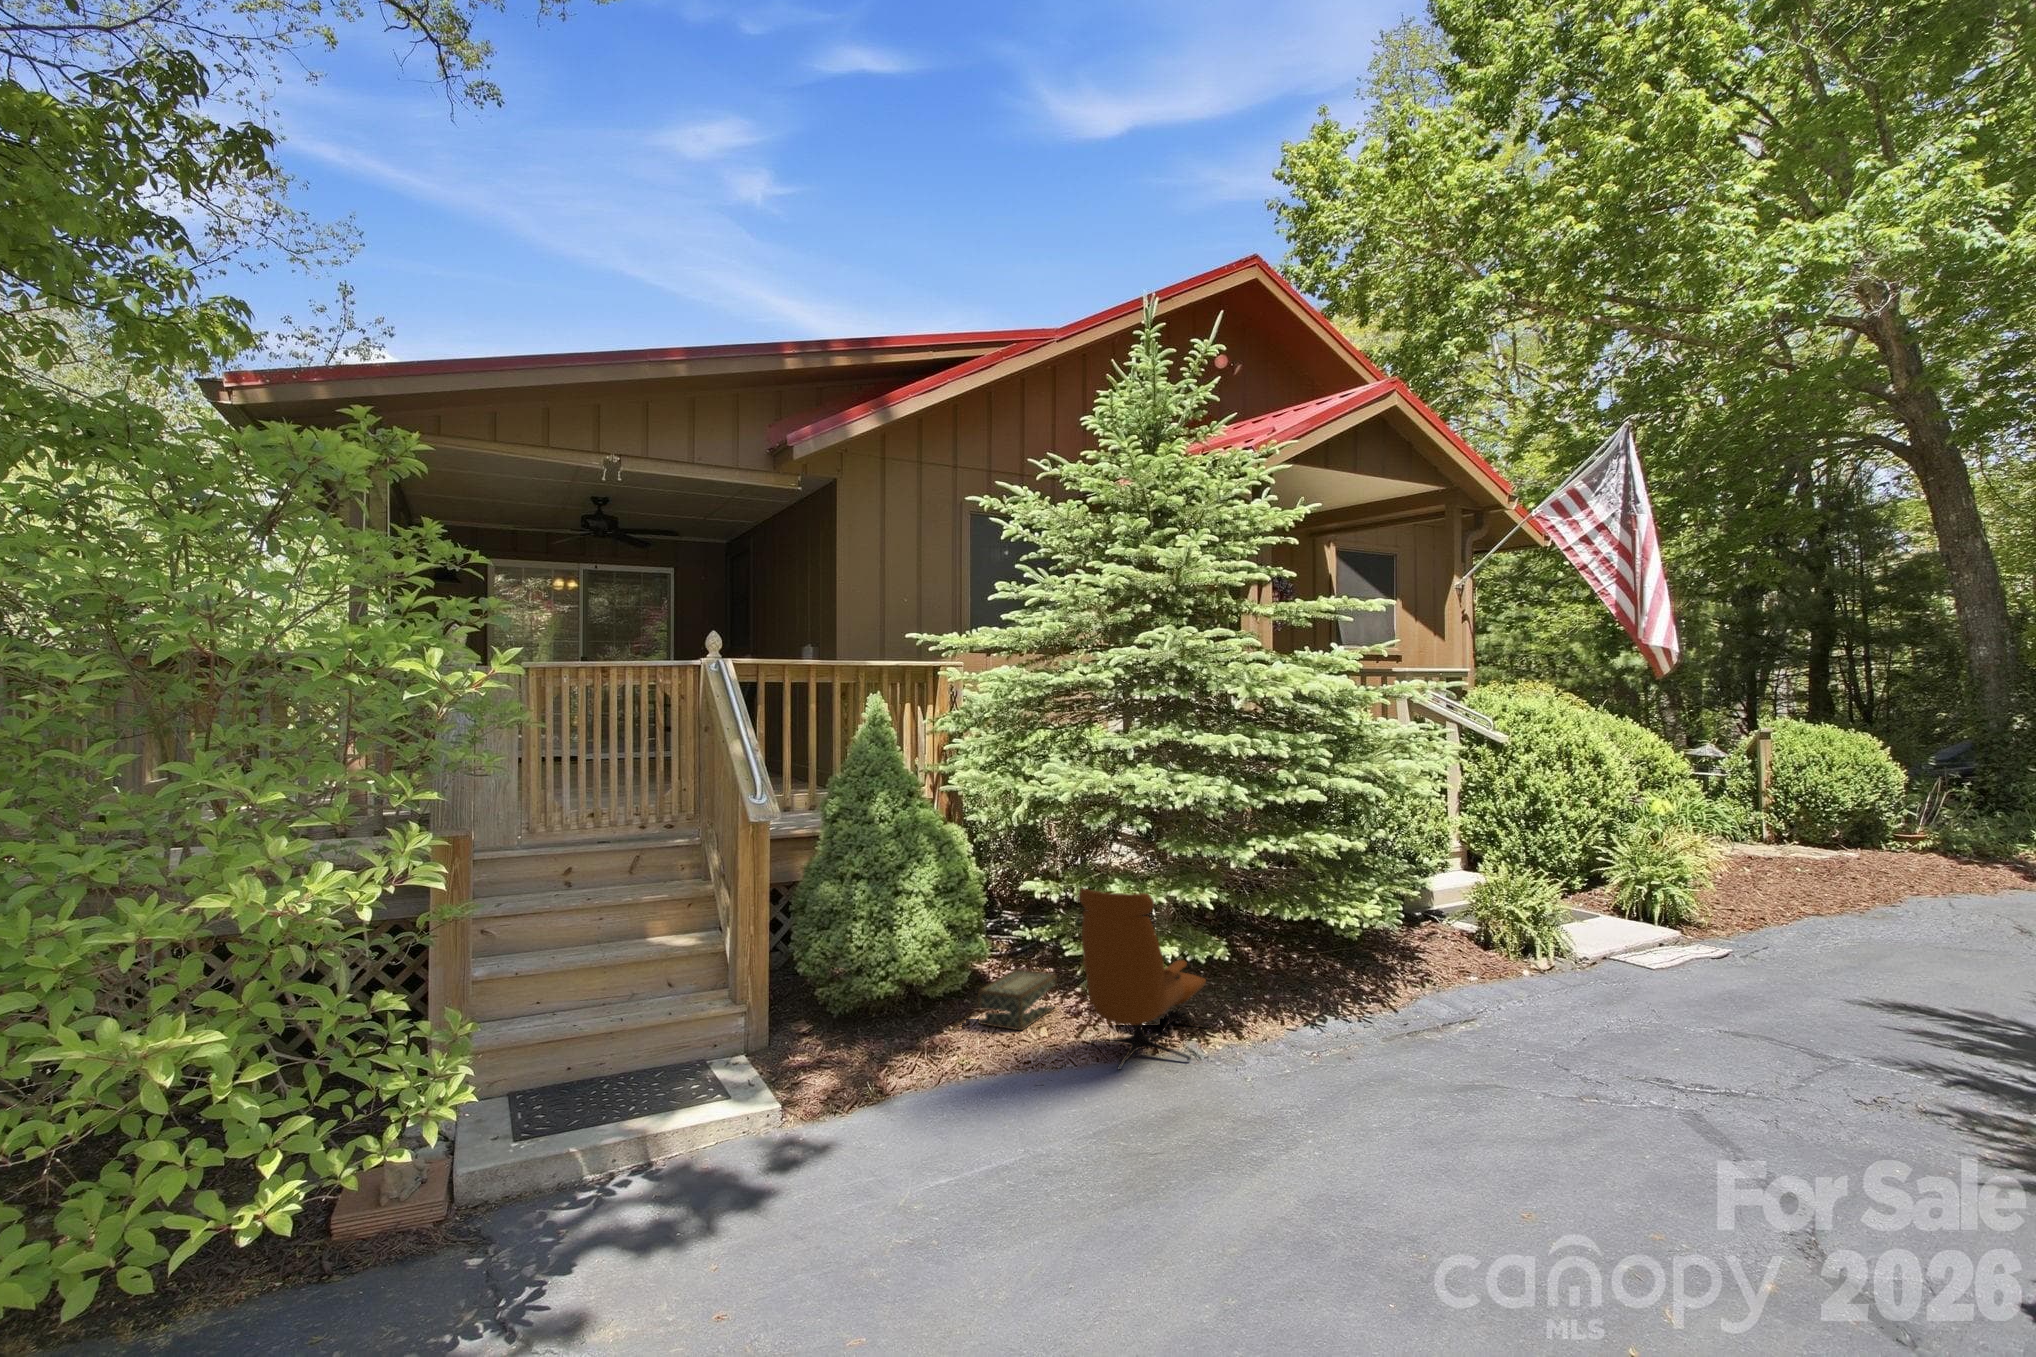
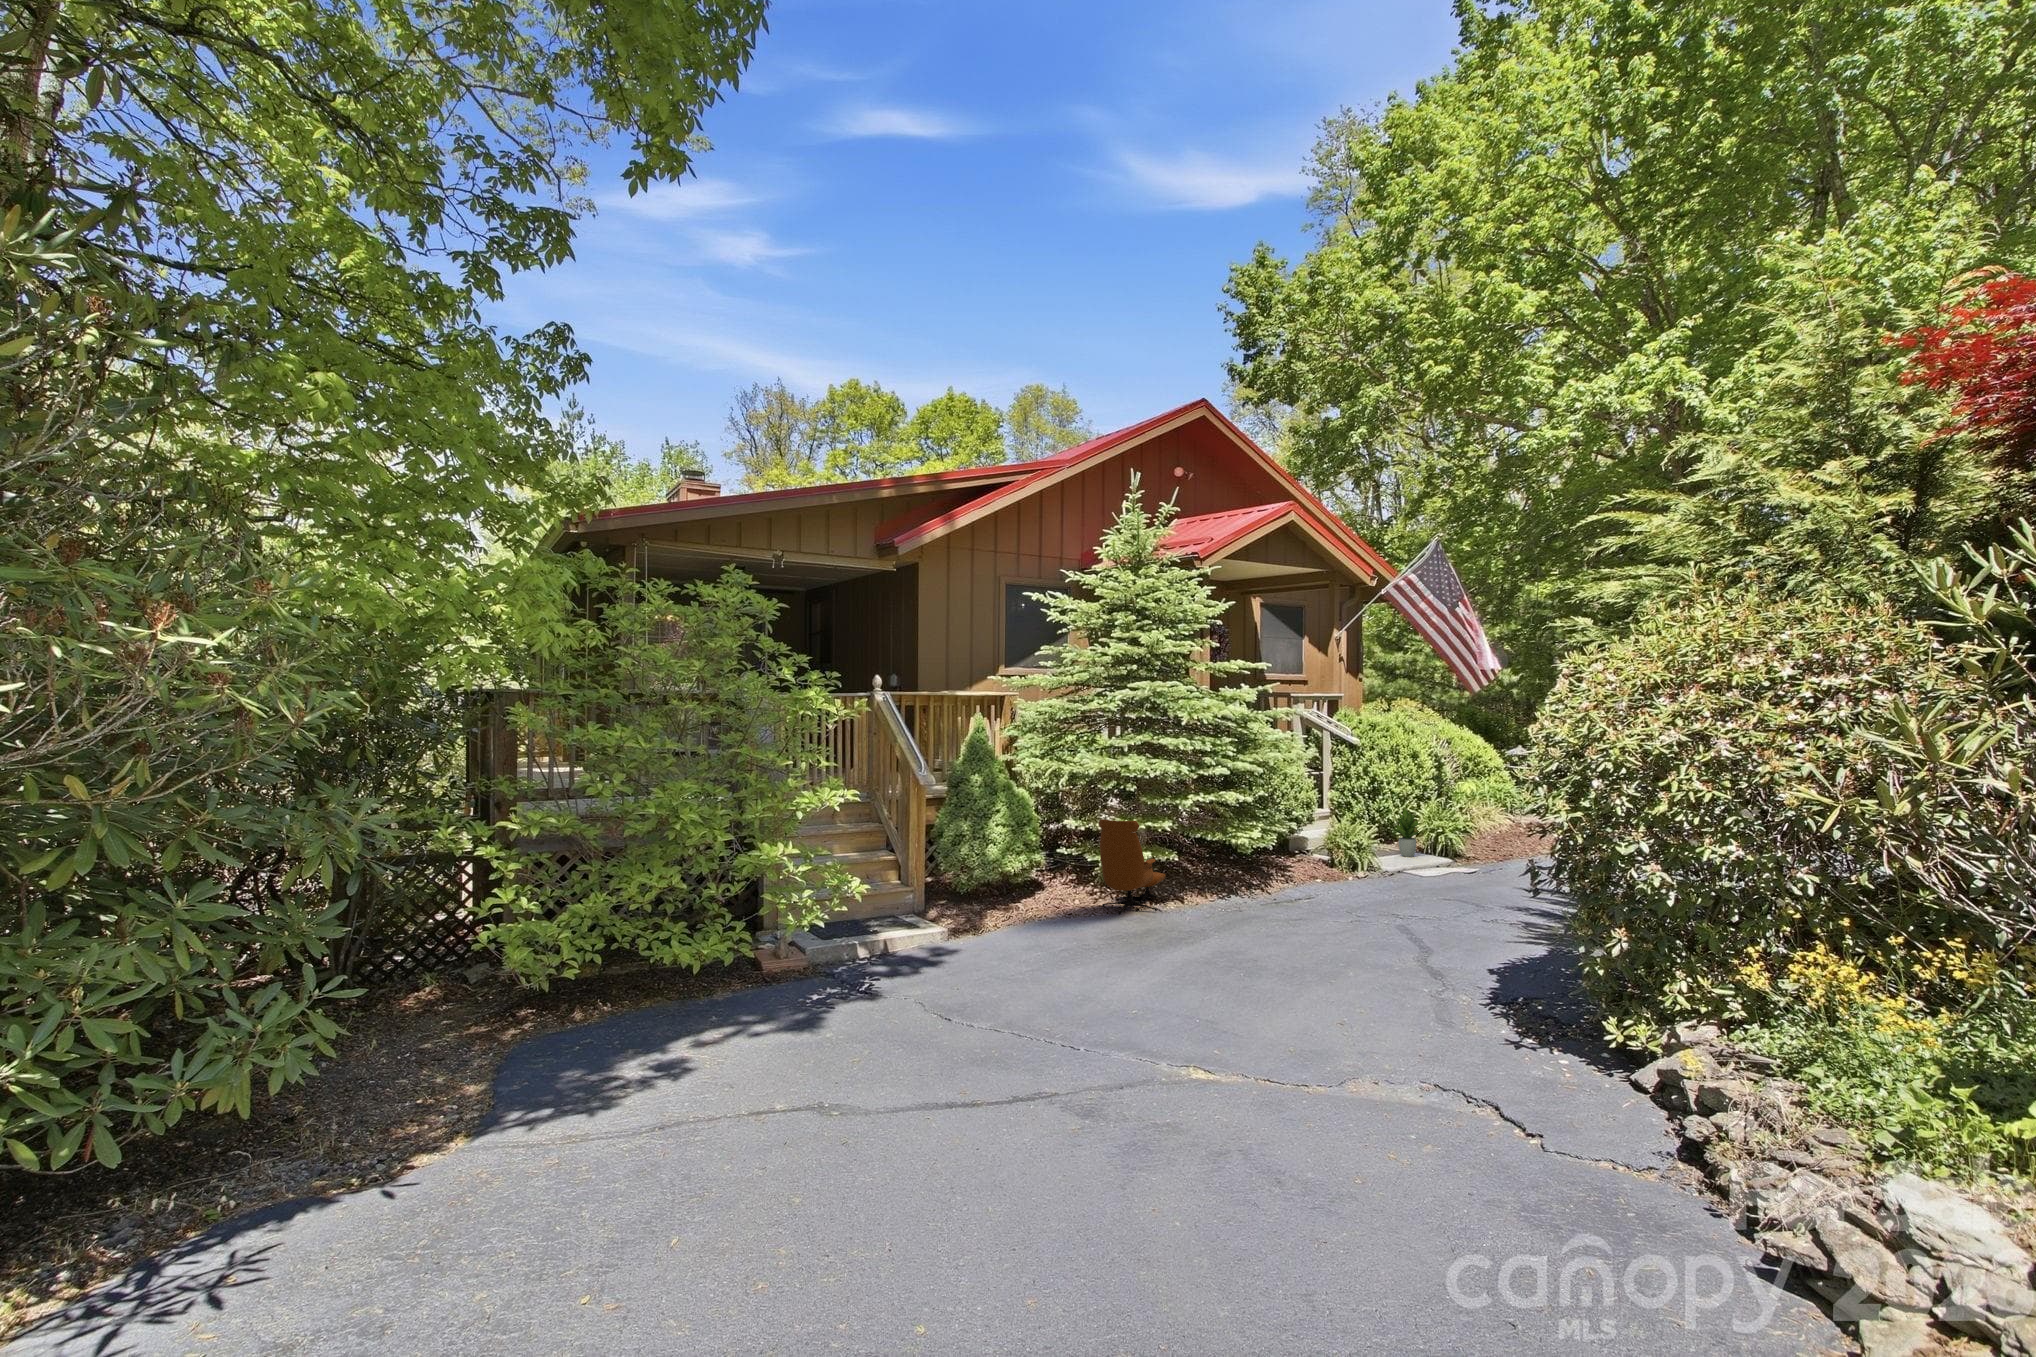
potted plant: none [1568,845,1621,921] -> present [1395,810,1419,857]
woven basket: present [978,969,1057,1030] -> none [1038,873,1081,902]

